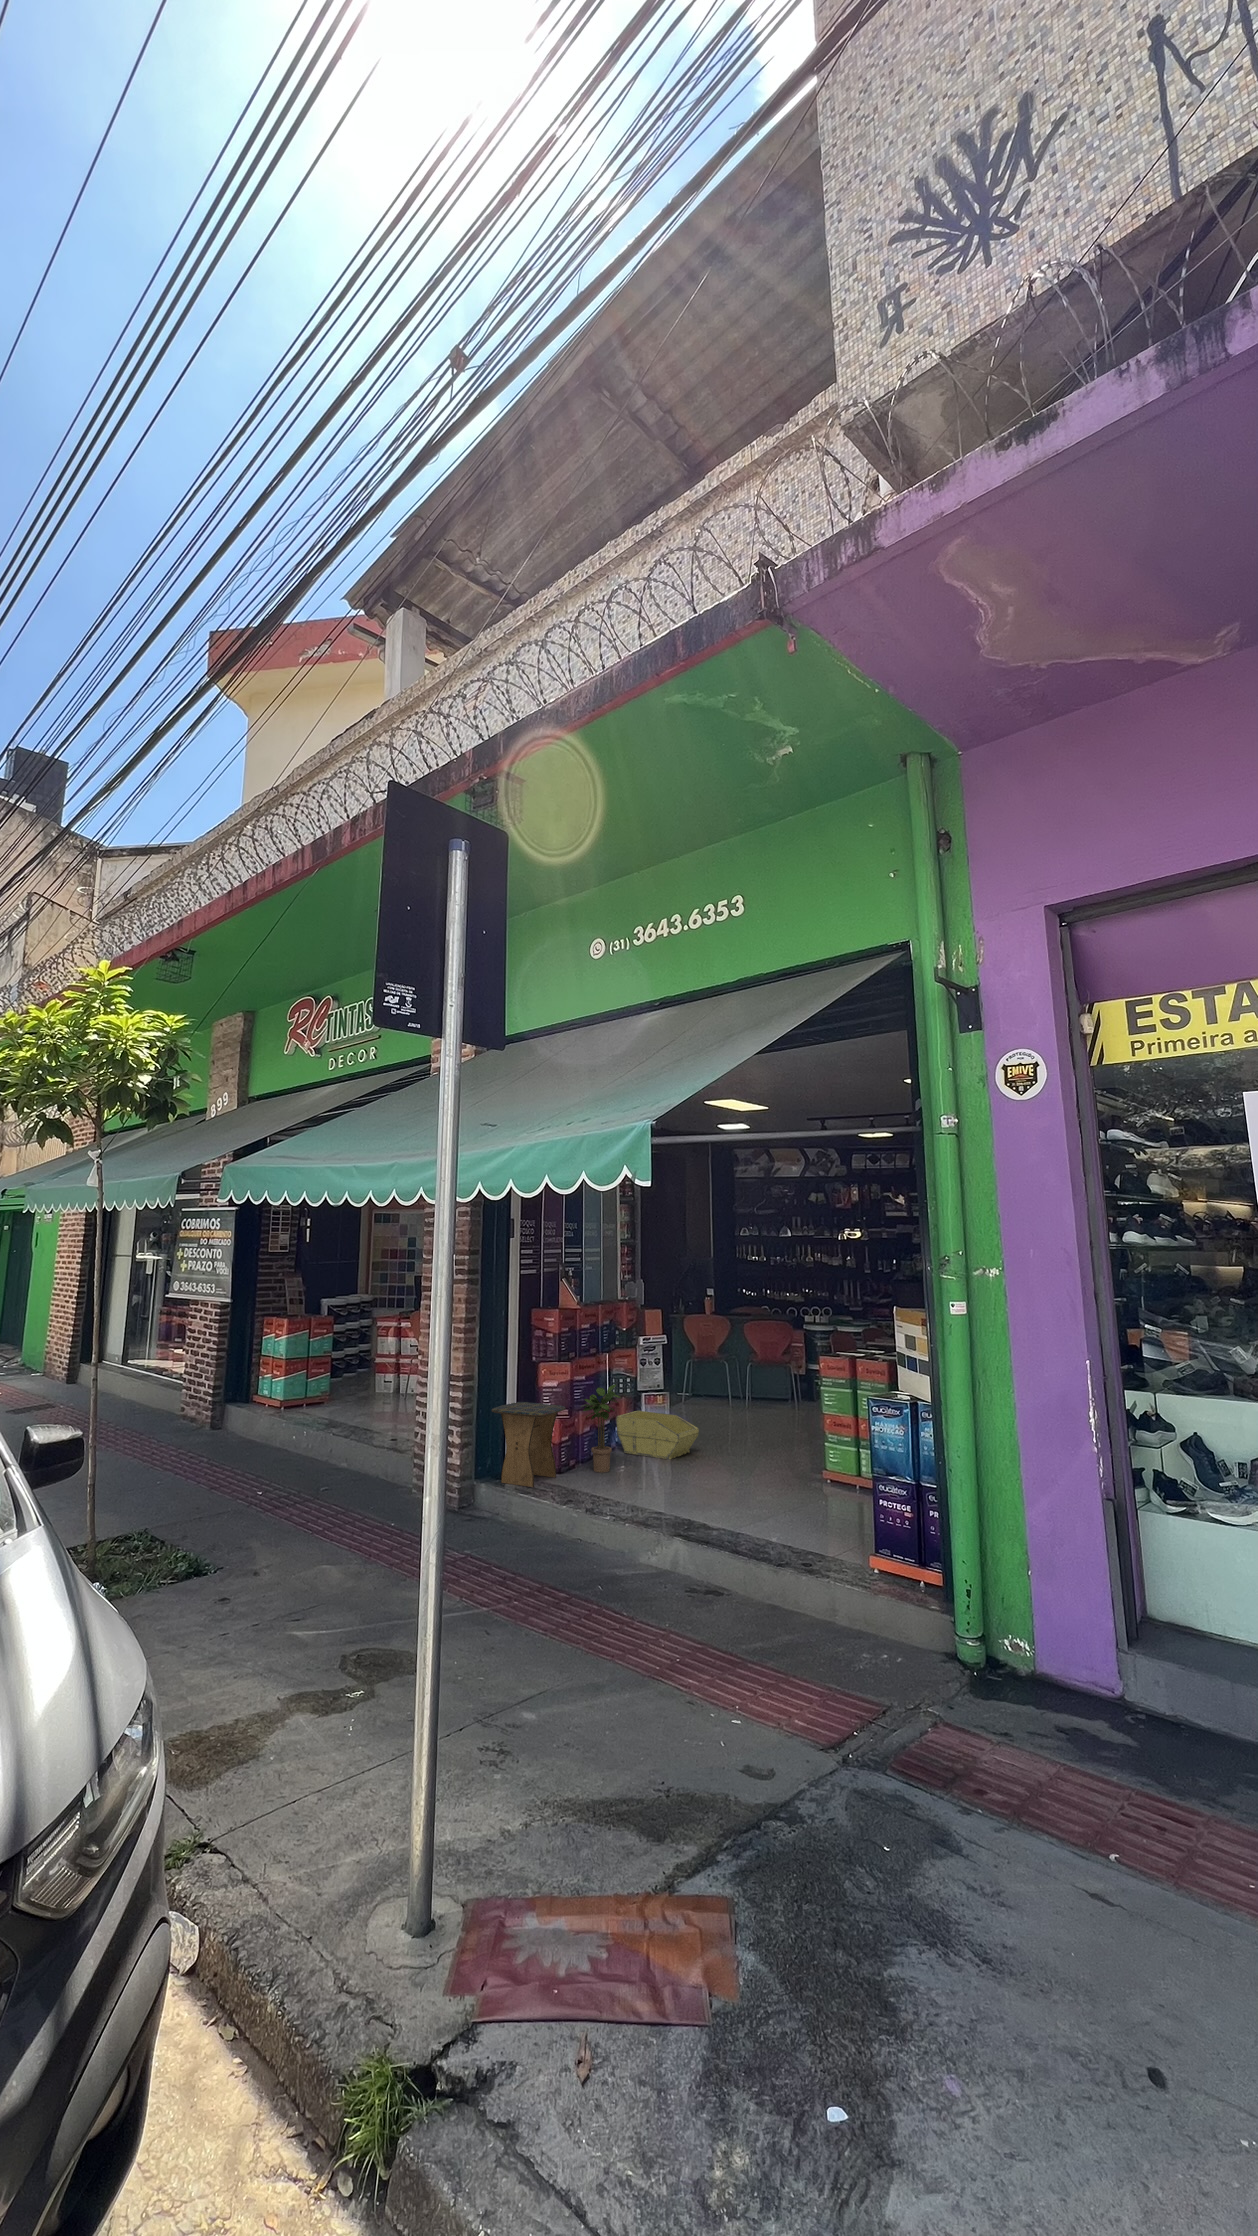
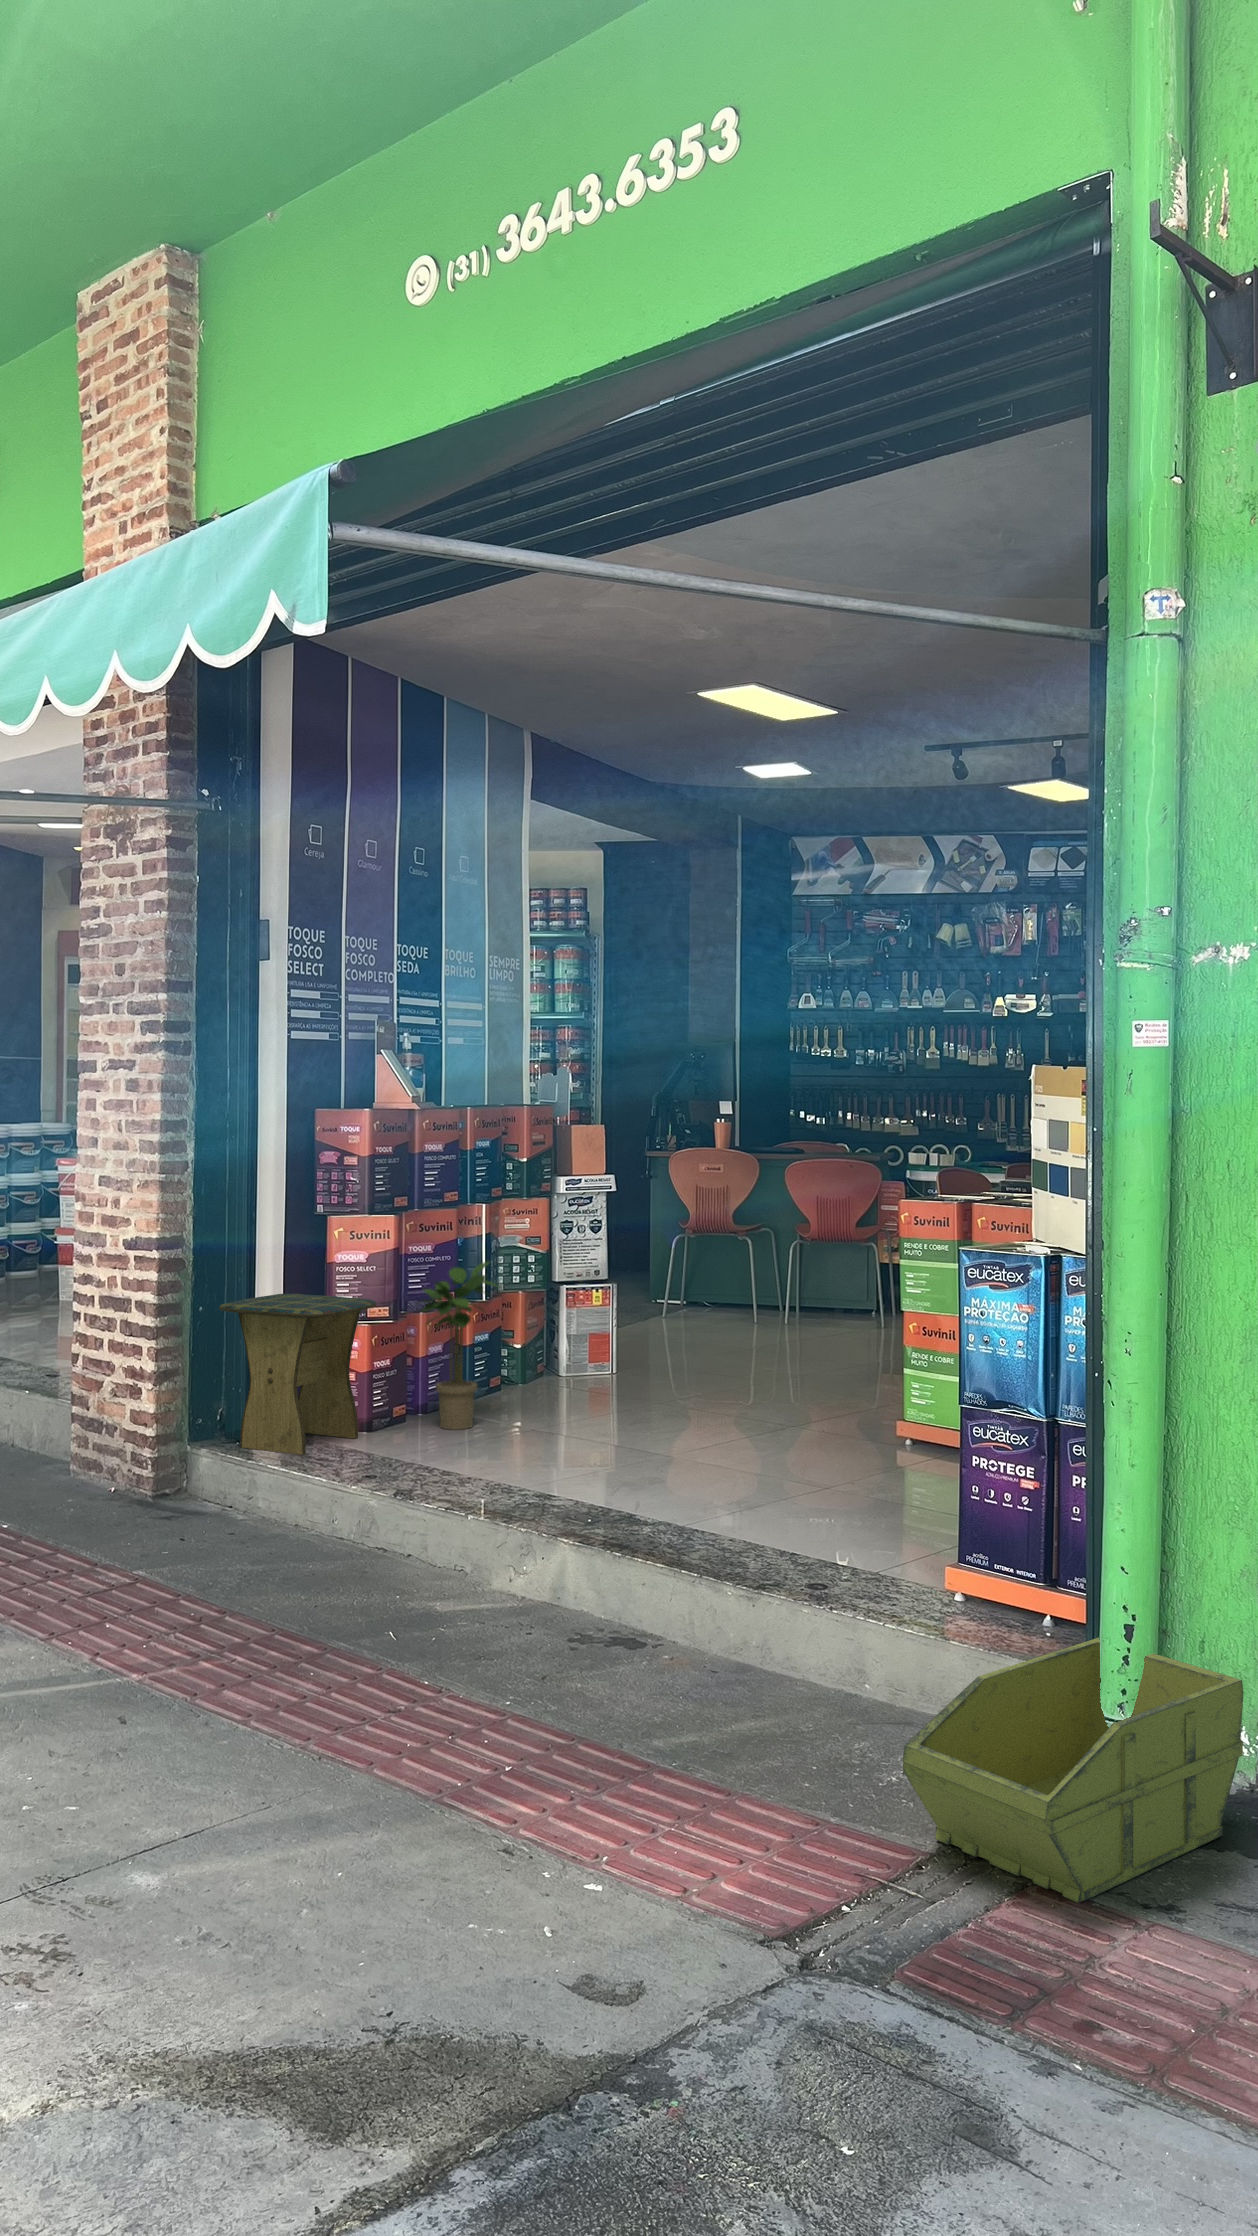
storage bin: present [616,1411,699,1460] -> present [902,1638,1244,1903]

